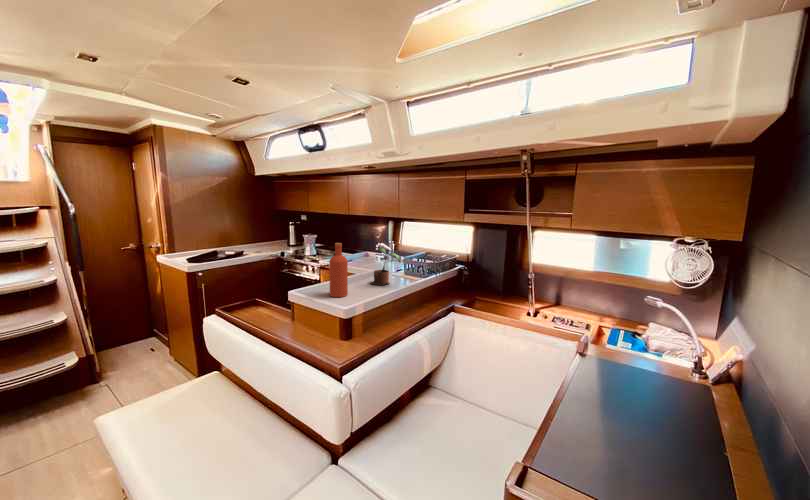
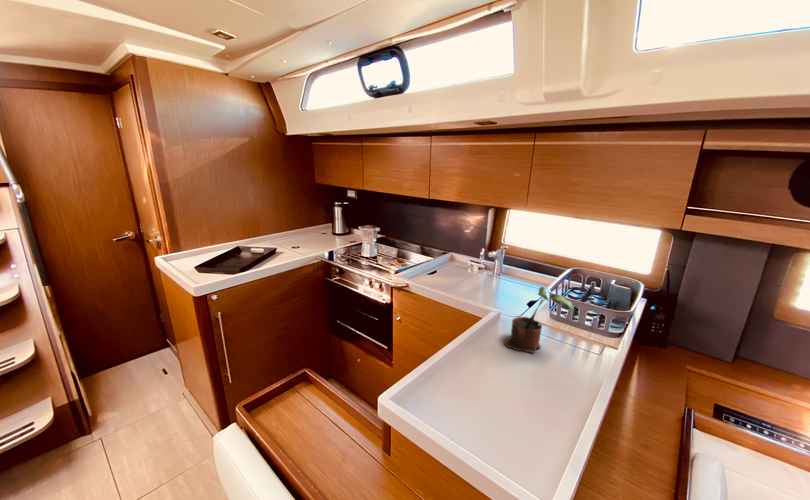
bottle: present [329,243,348,297] -> none [452,292,495,402]

